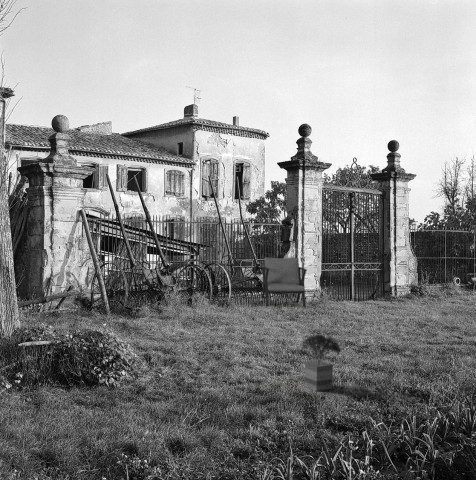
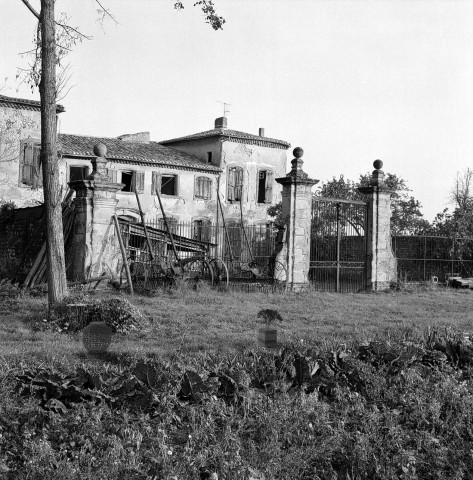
lounge chair: present [261,257,307,307] -> none [257,255,293,295]
woven basket: none [50,366,95,417] -> present [82,321,112,353]

